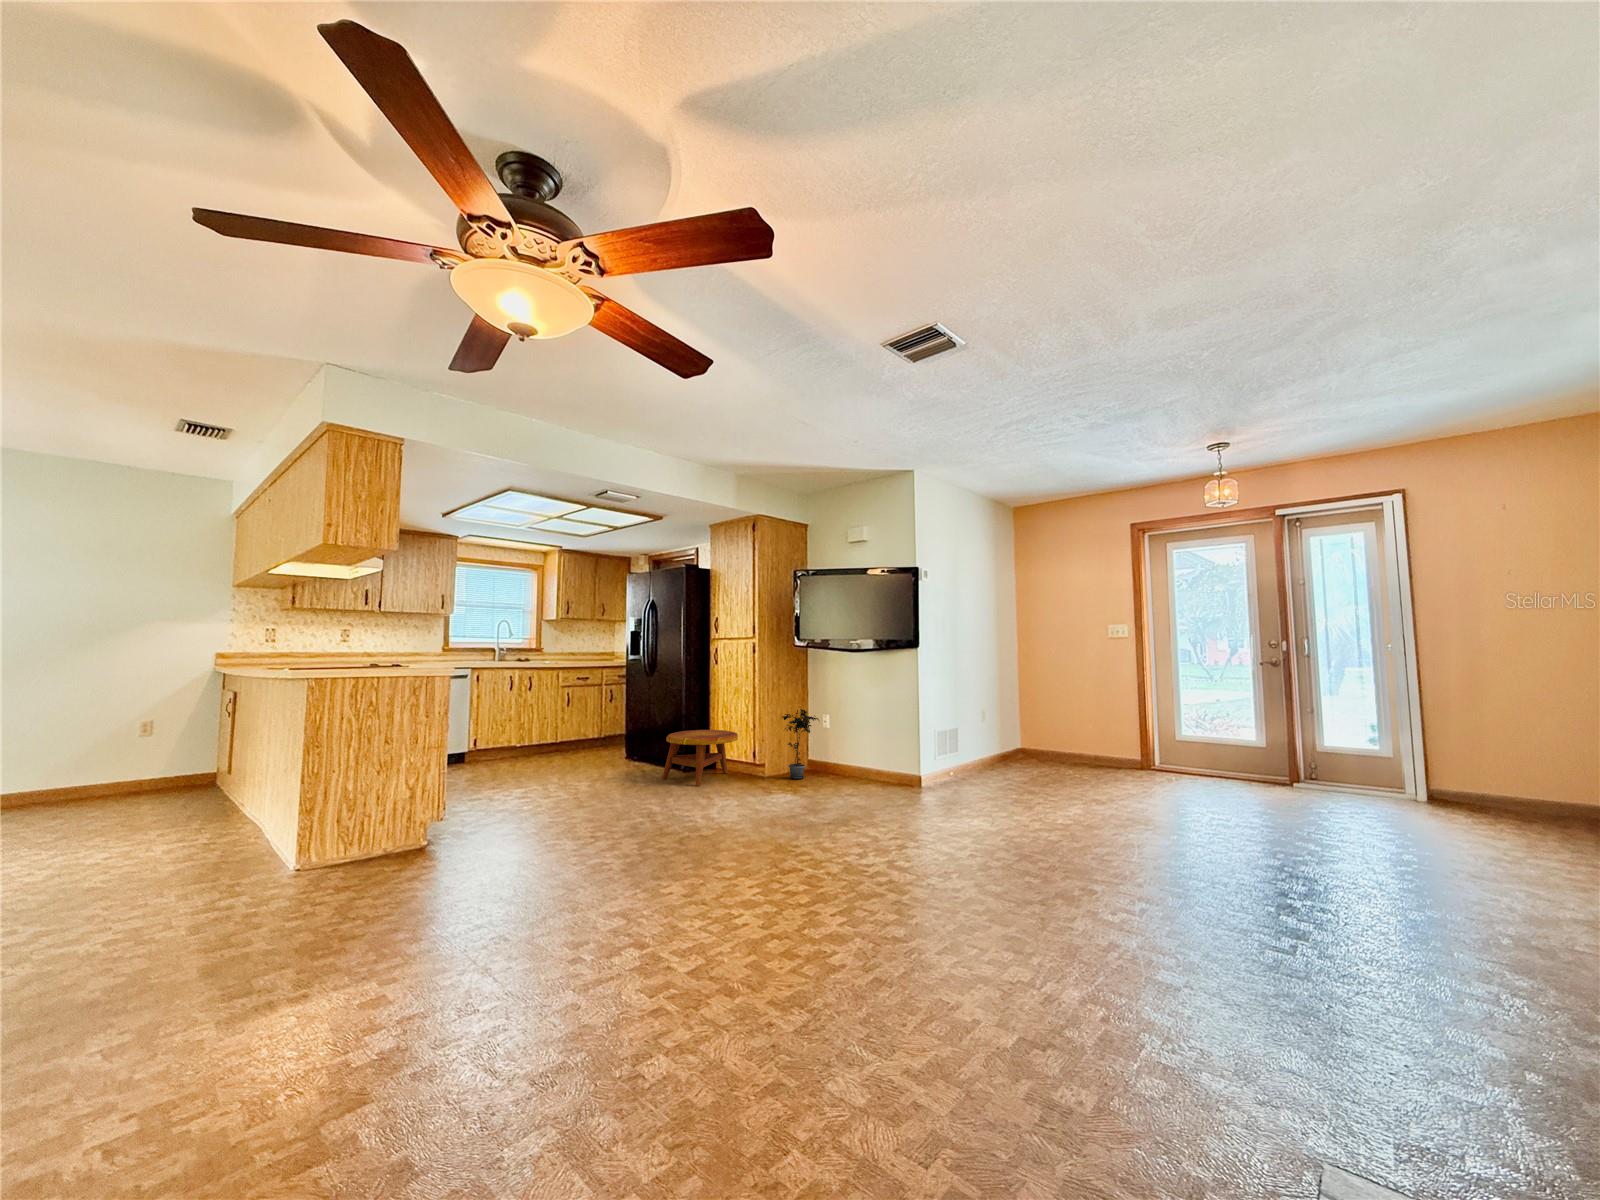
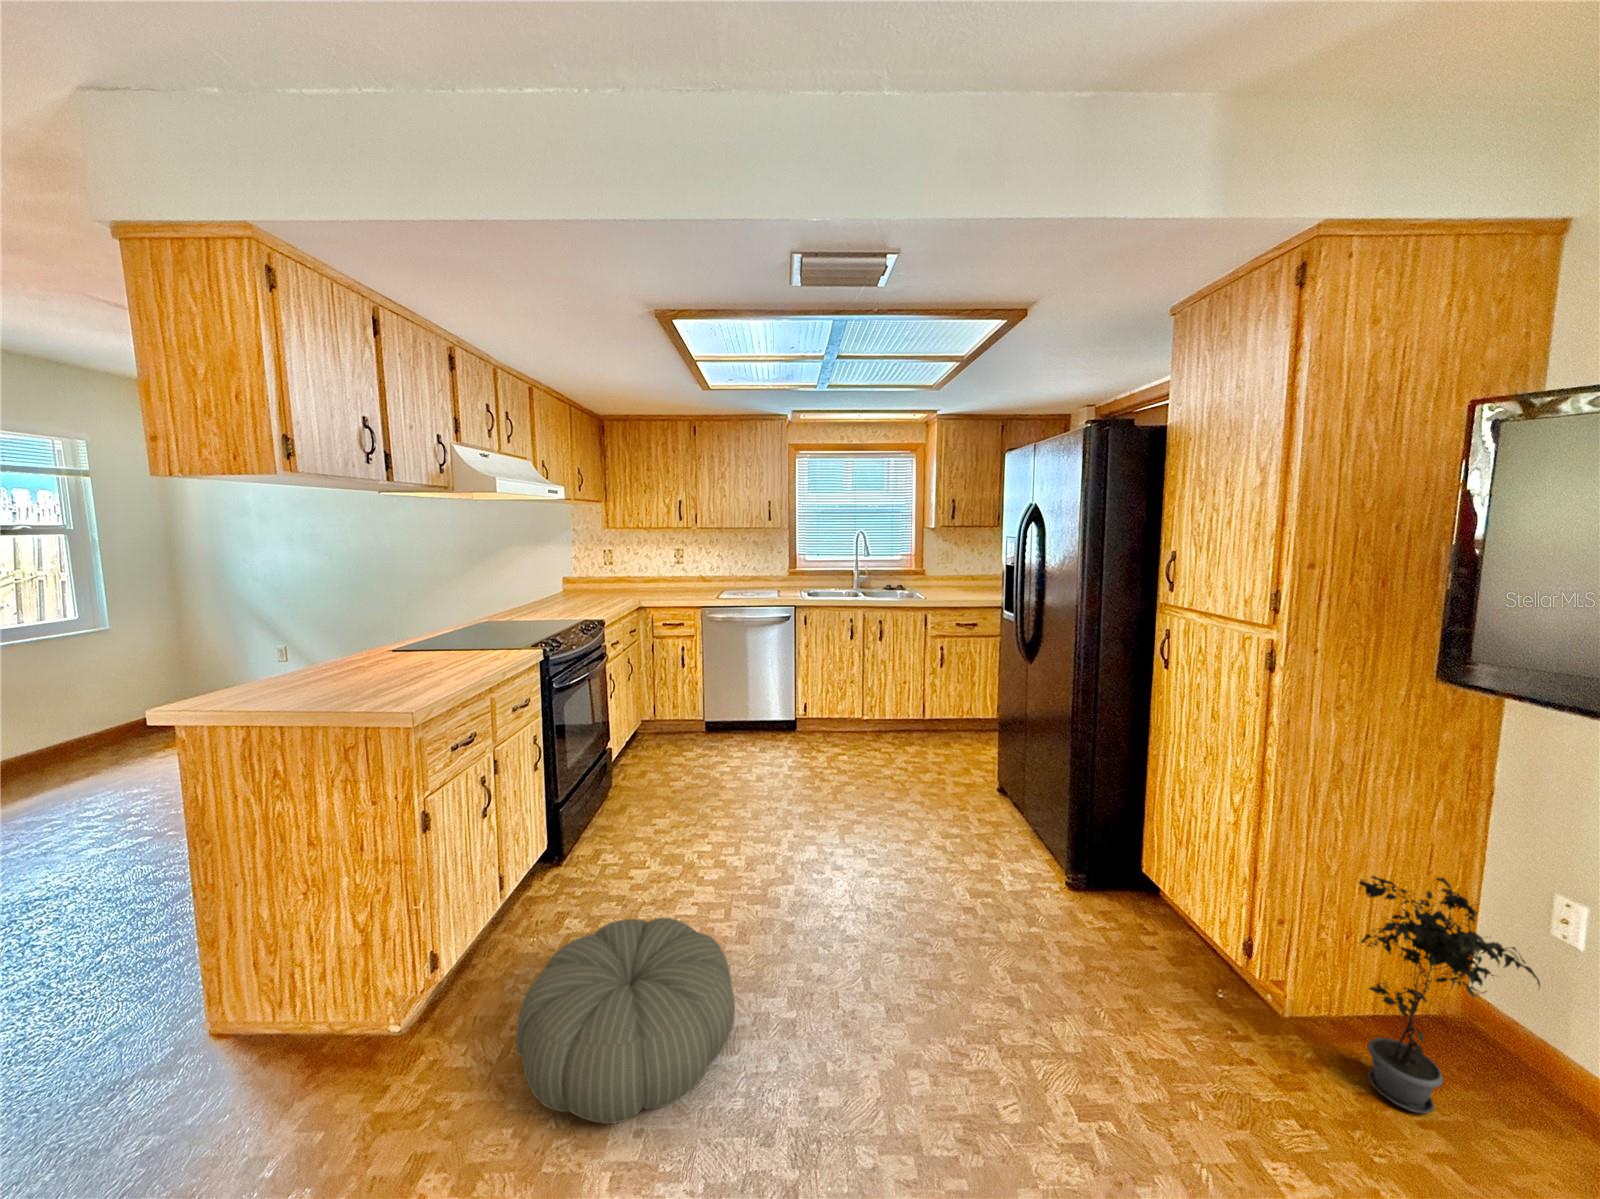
side table: present [662,730,738,786] -> none [1002,809,1199,994]
pouf: none [499,777,602,833] -> present [516,918,735,1124]

